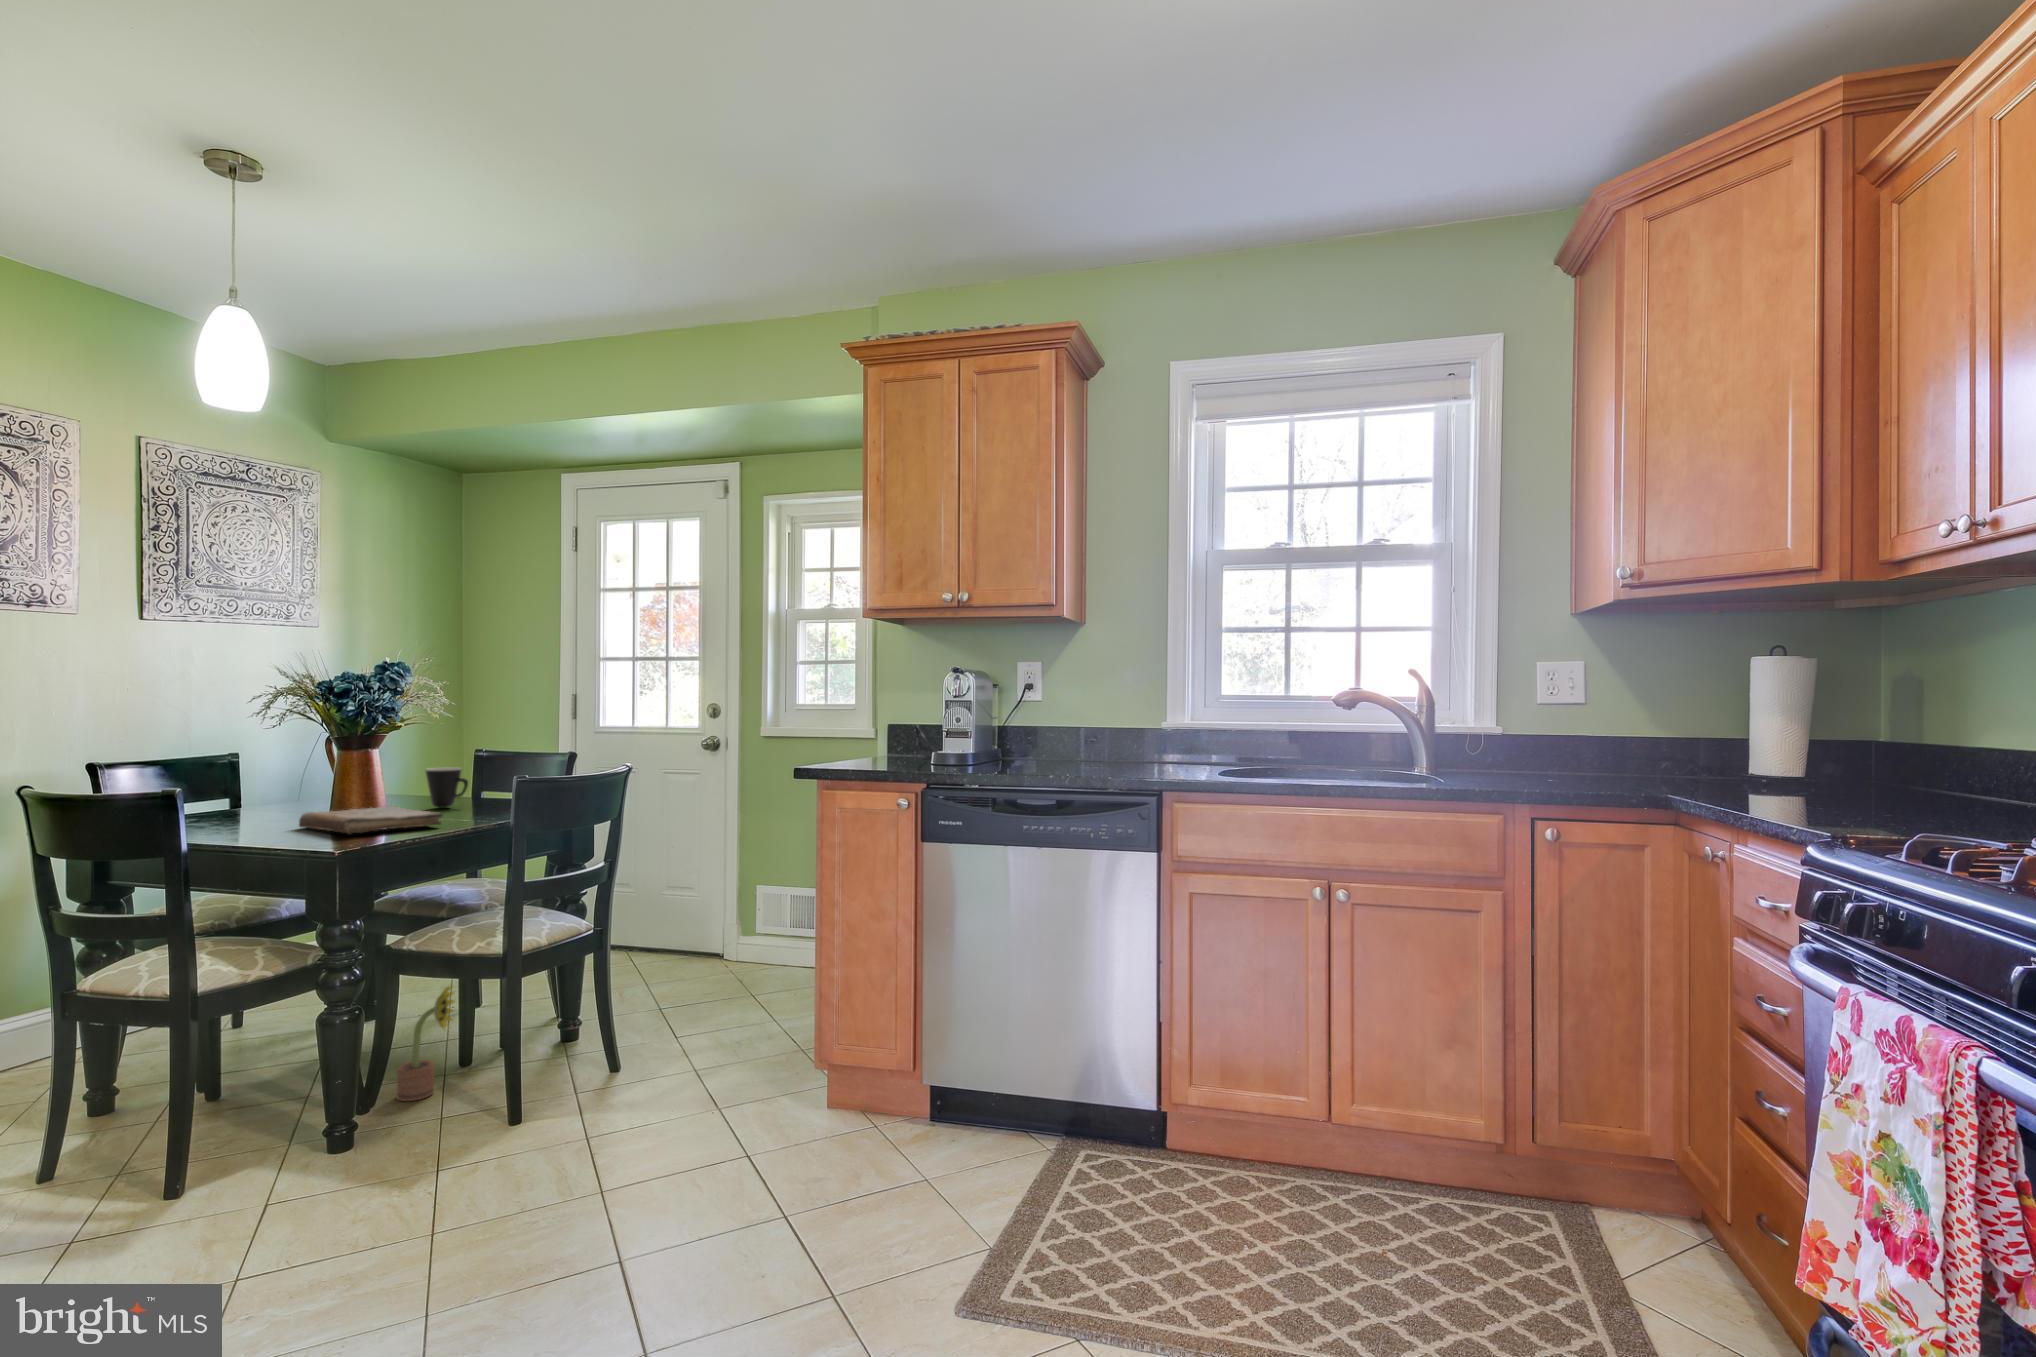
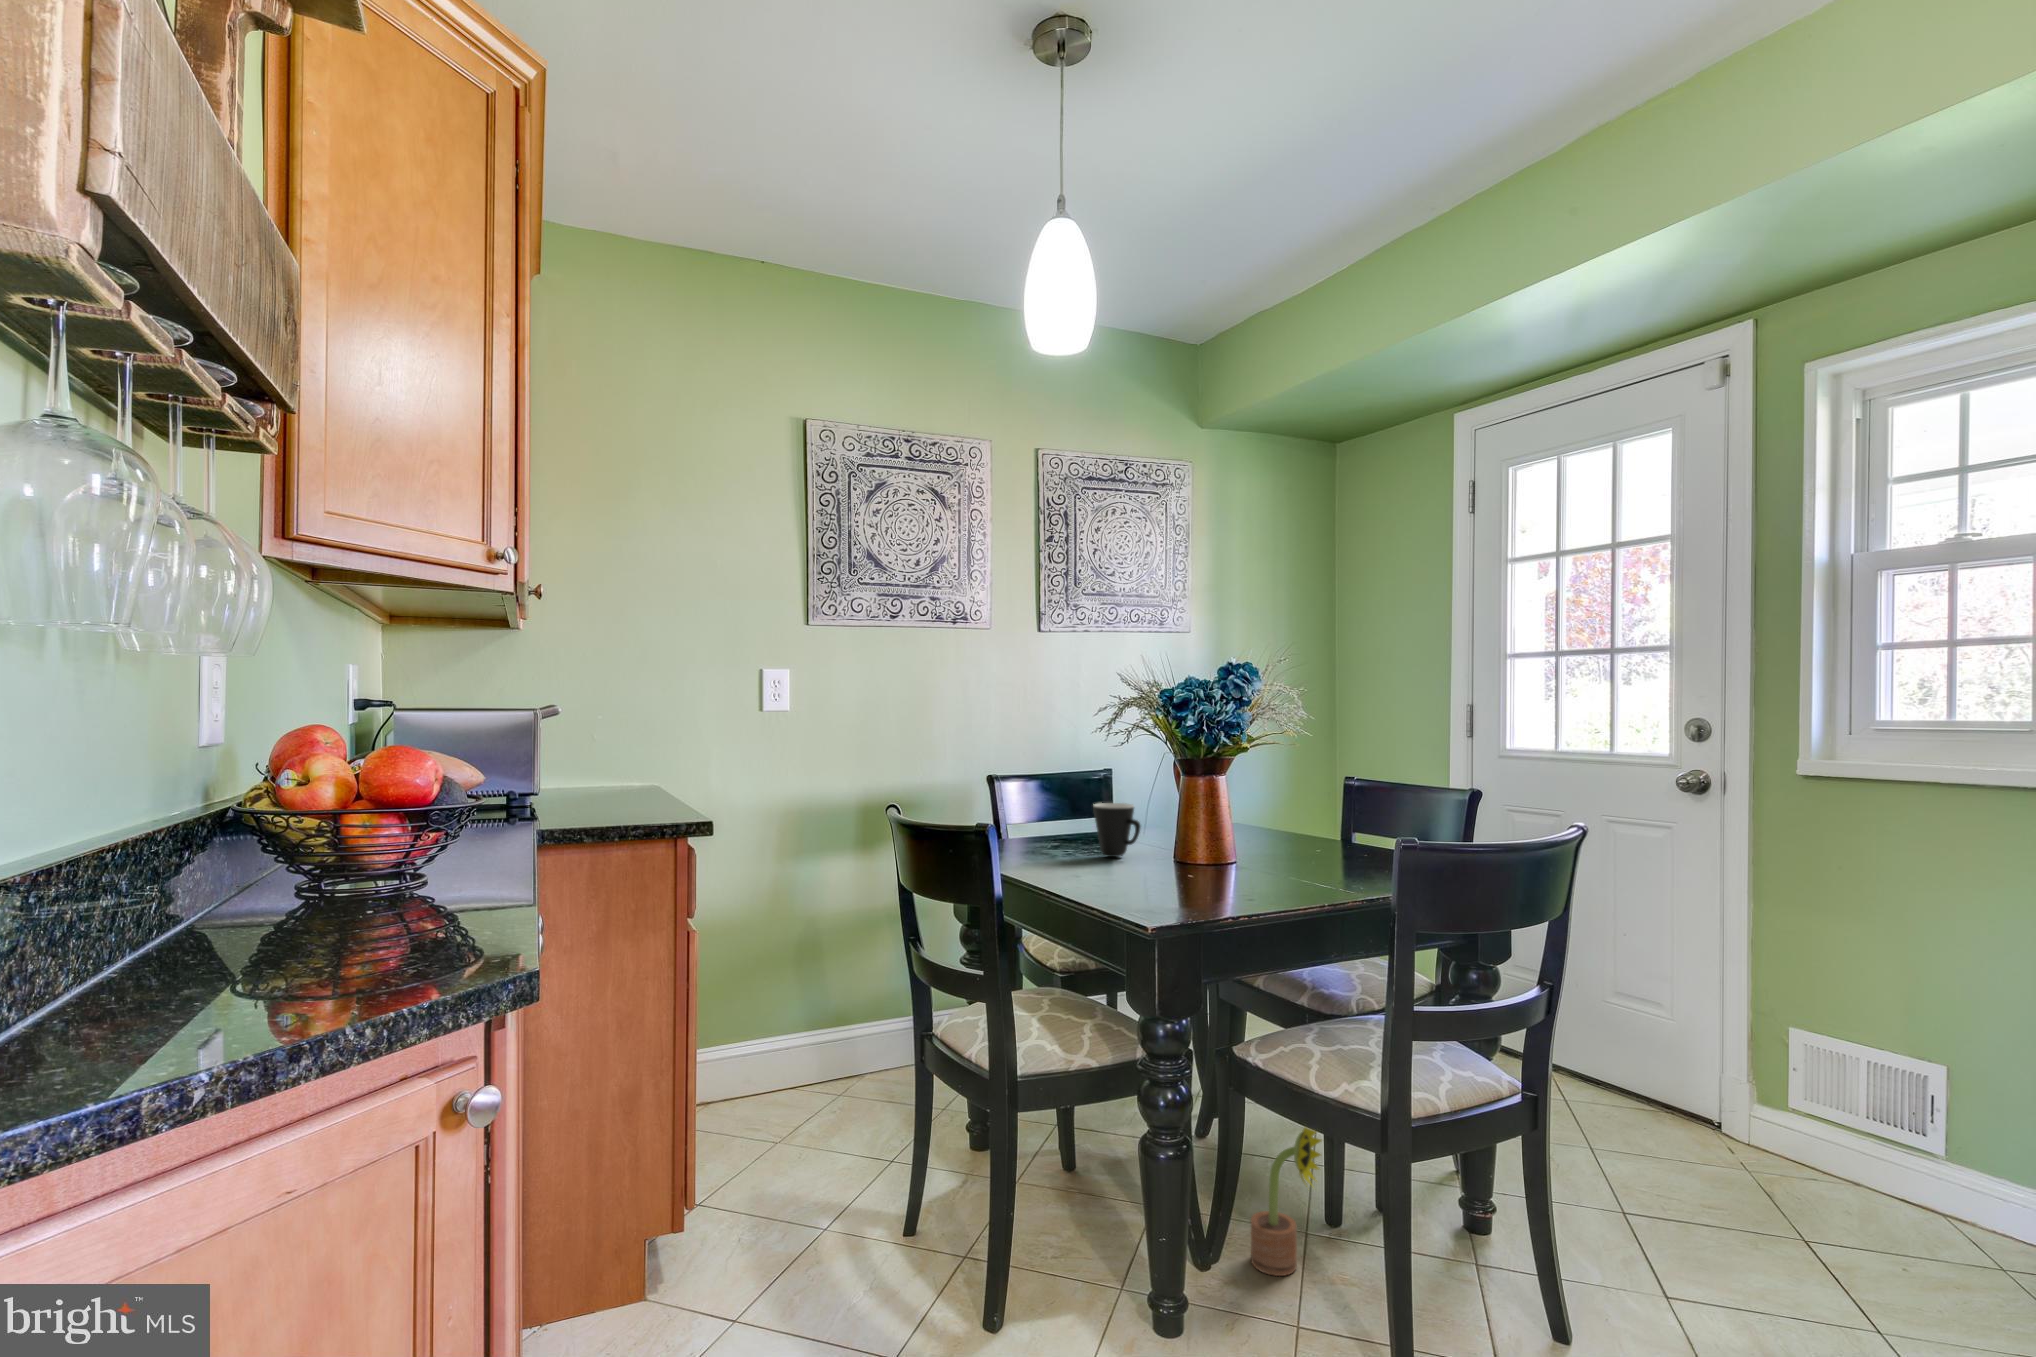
mug: present [426,768,468,808] -> present [1093,803,1140,857]
book: present [299,806,443,834] -> none [1136,854,1297,897]

